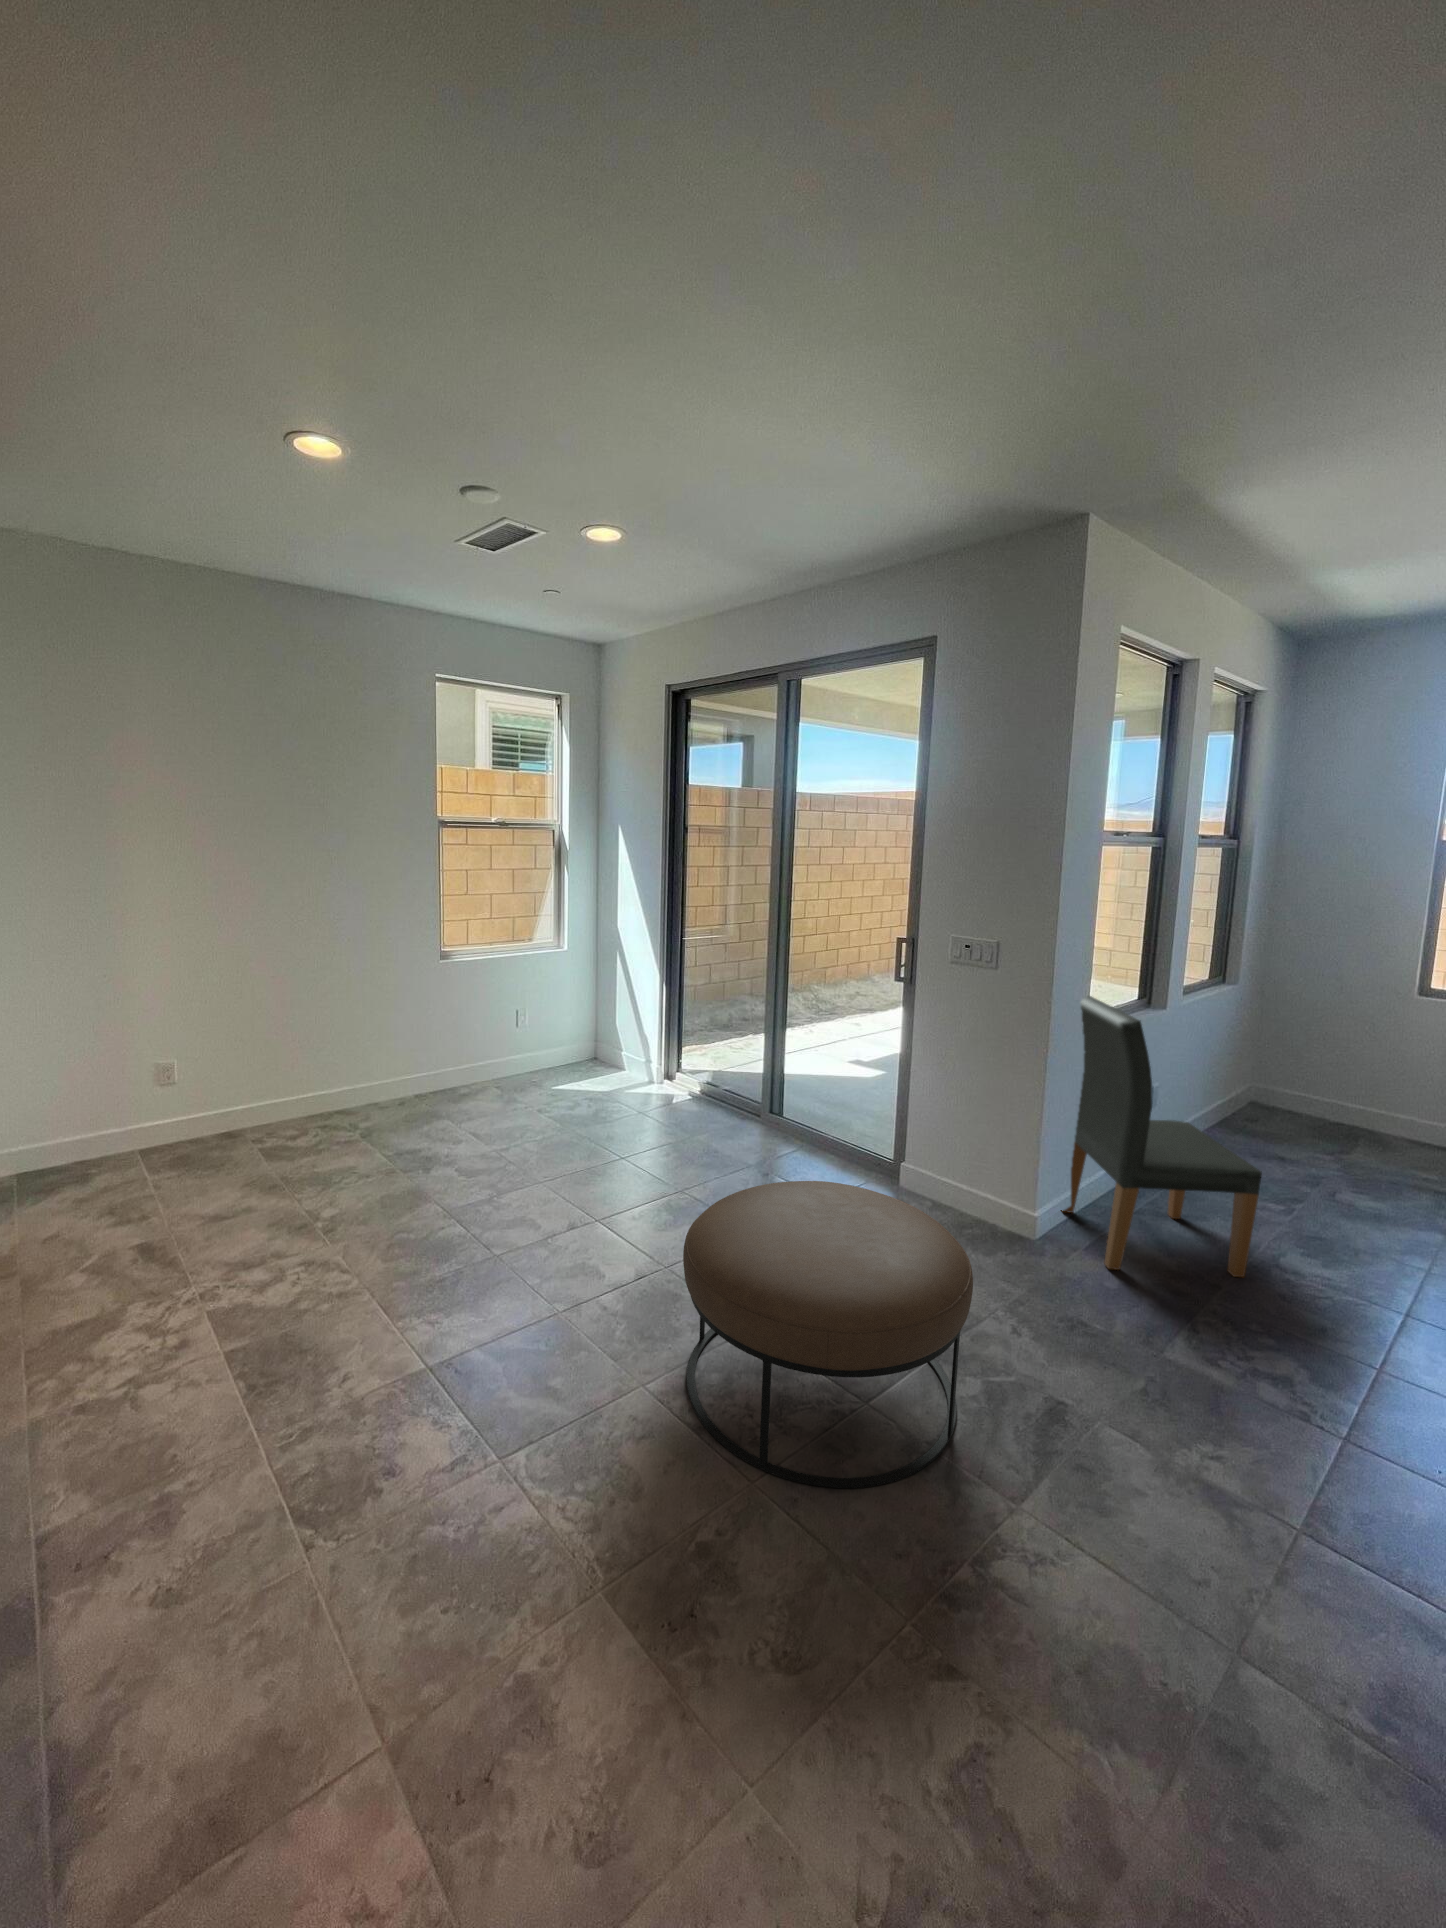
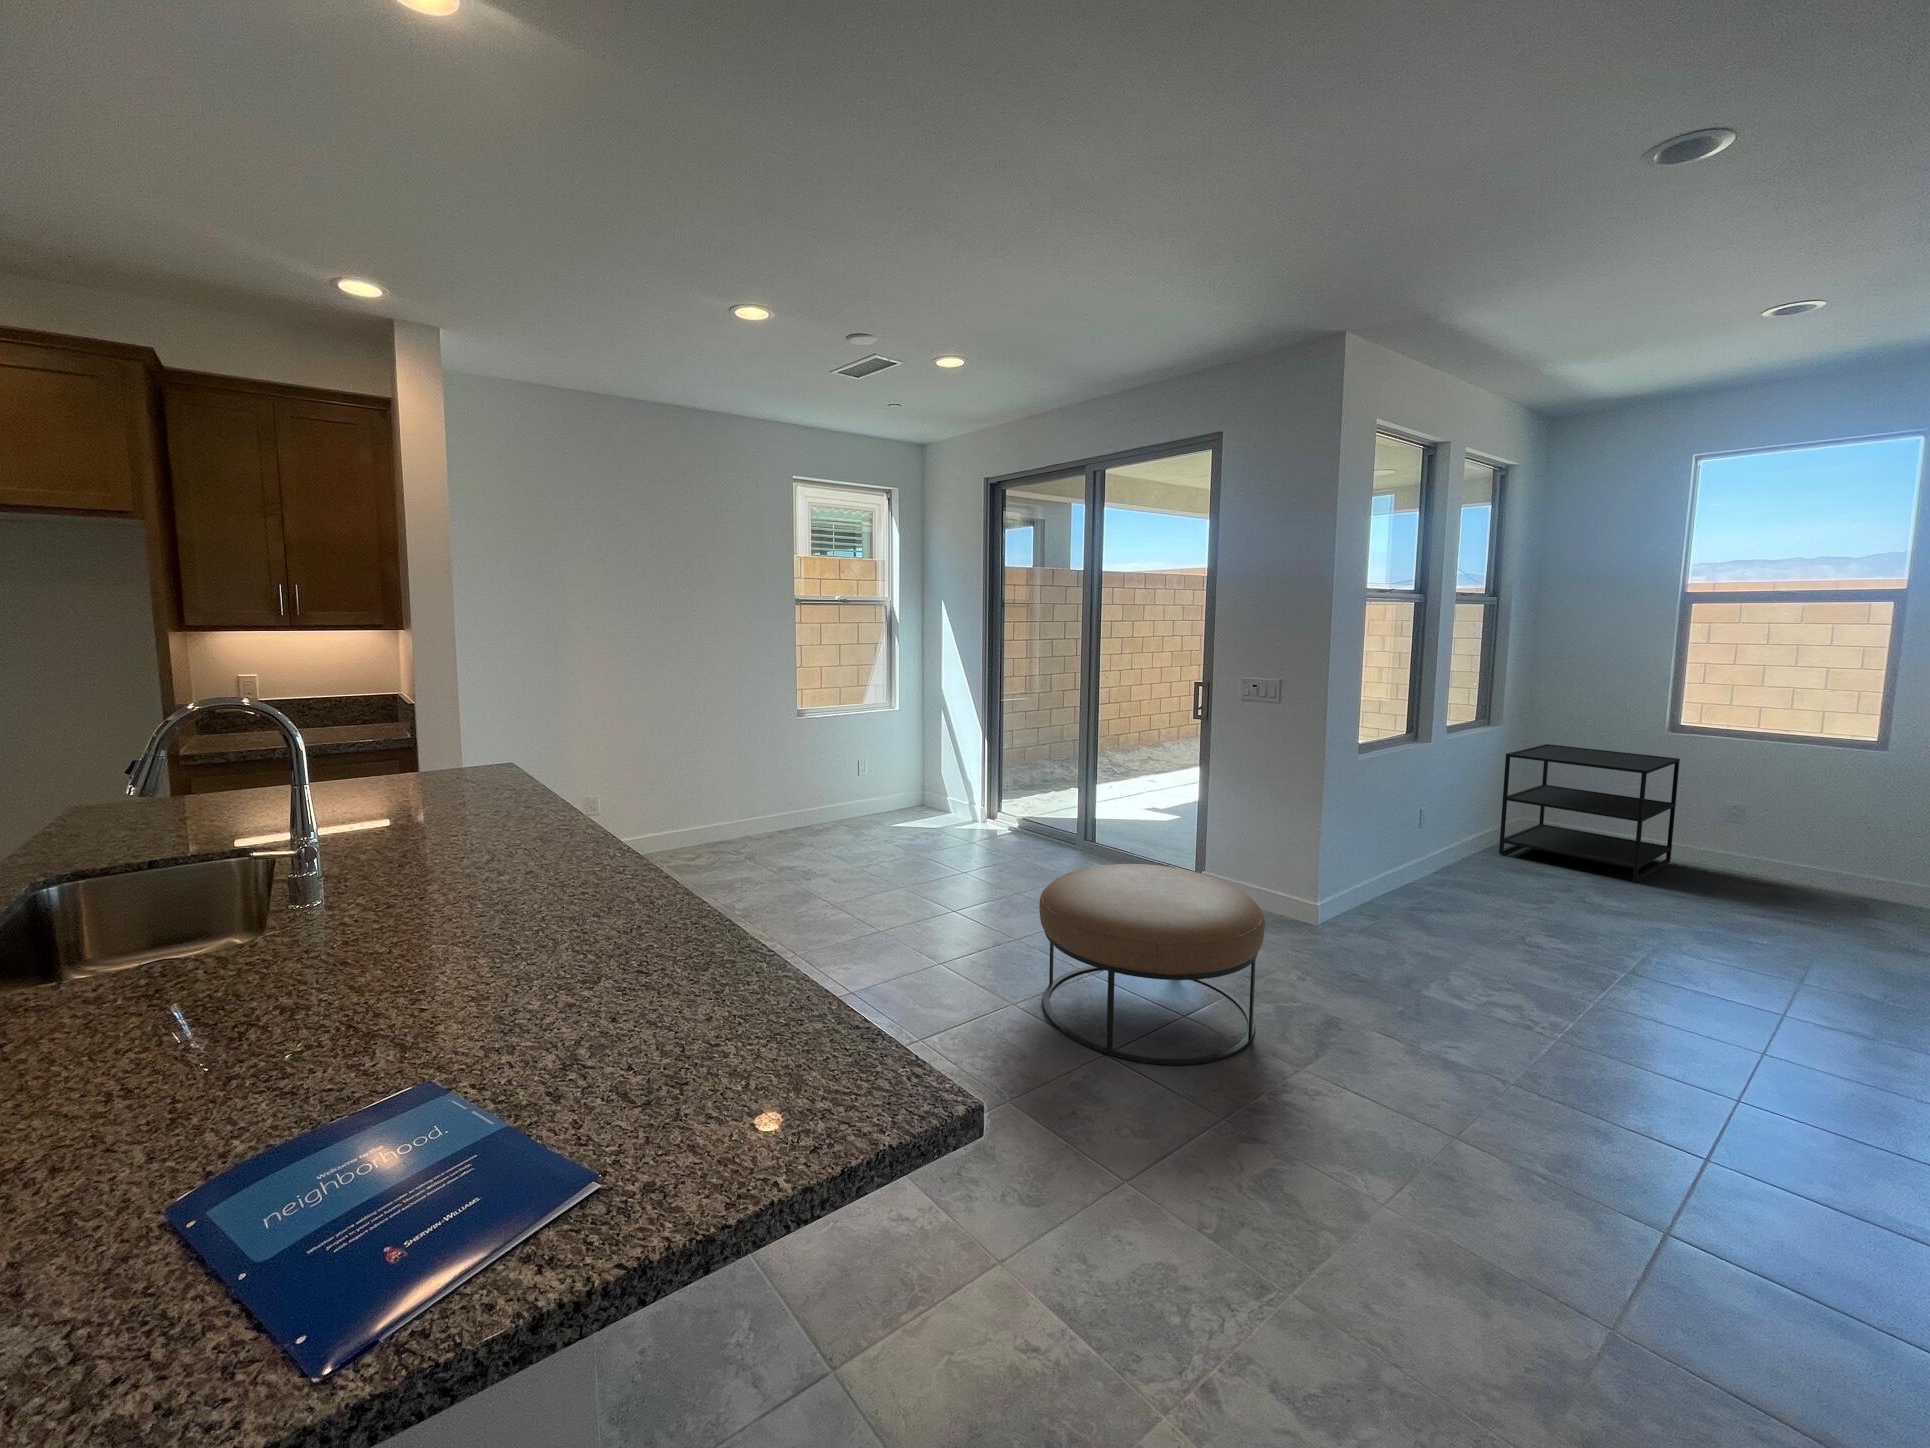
dining chair: present [1064,996,1262,1277] -> none [1341,723,1509,952]
side table: none [1229,1004,1428,1170] -> present [1499,744,1680,882]

